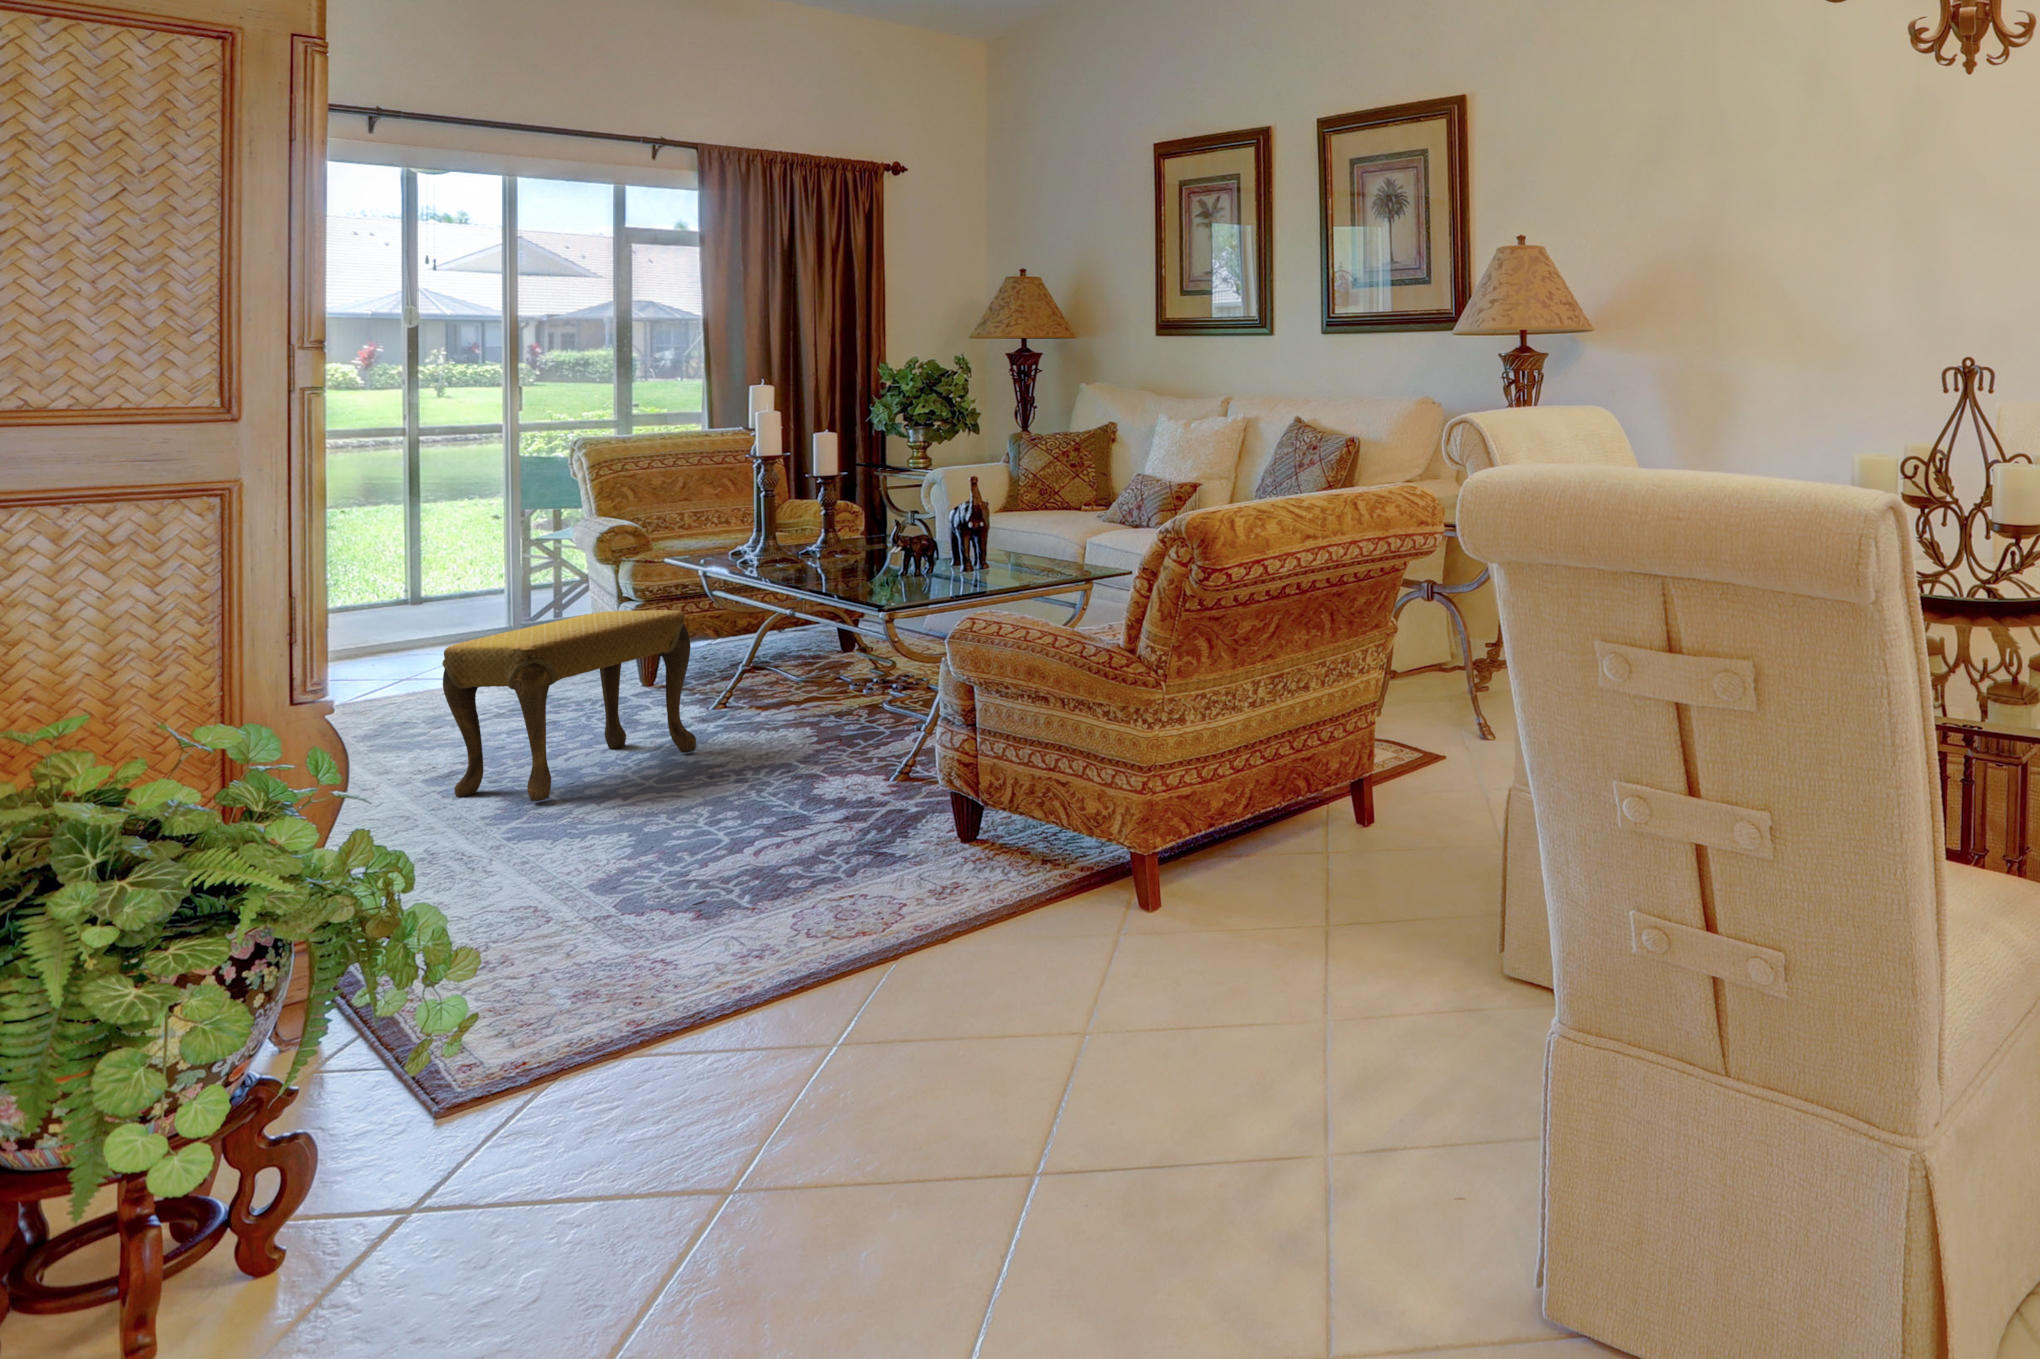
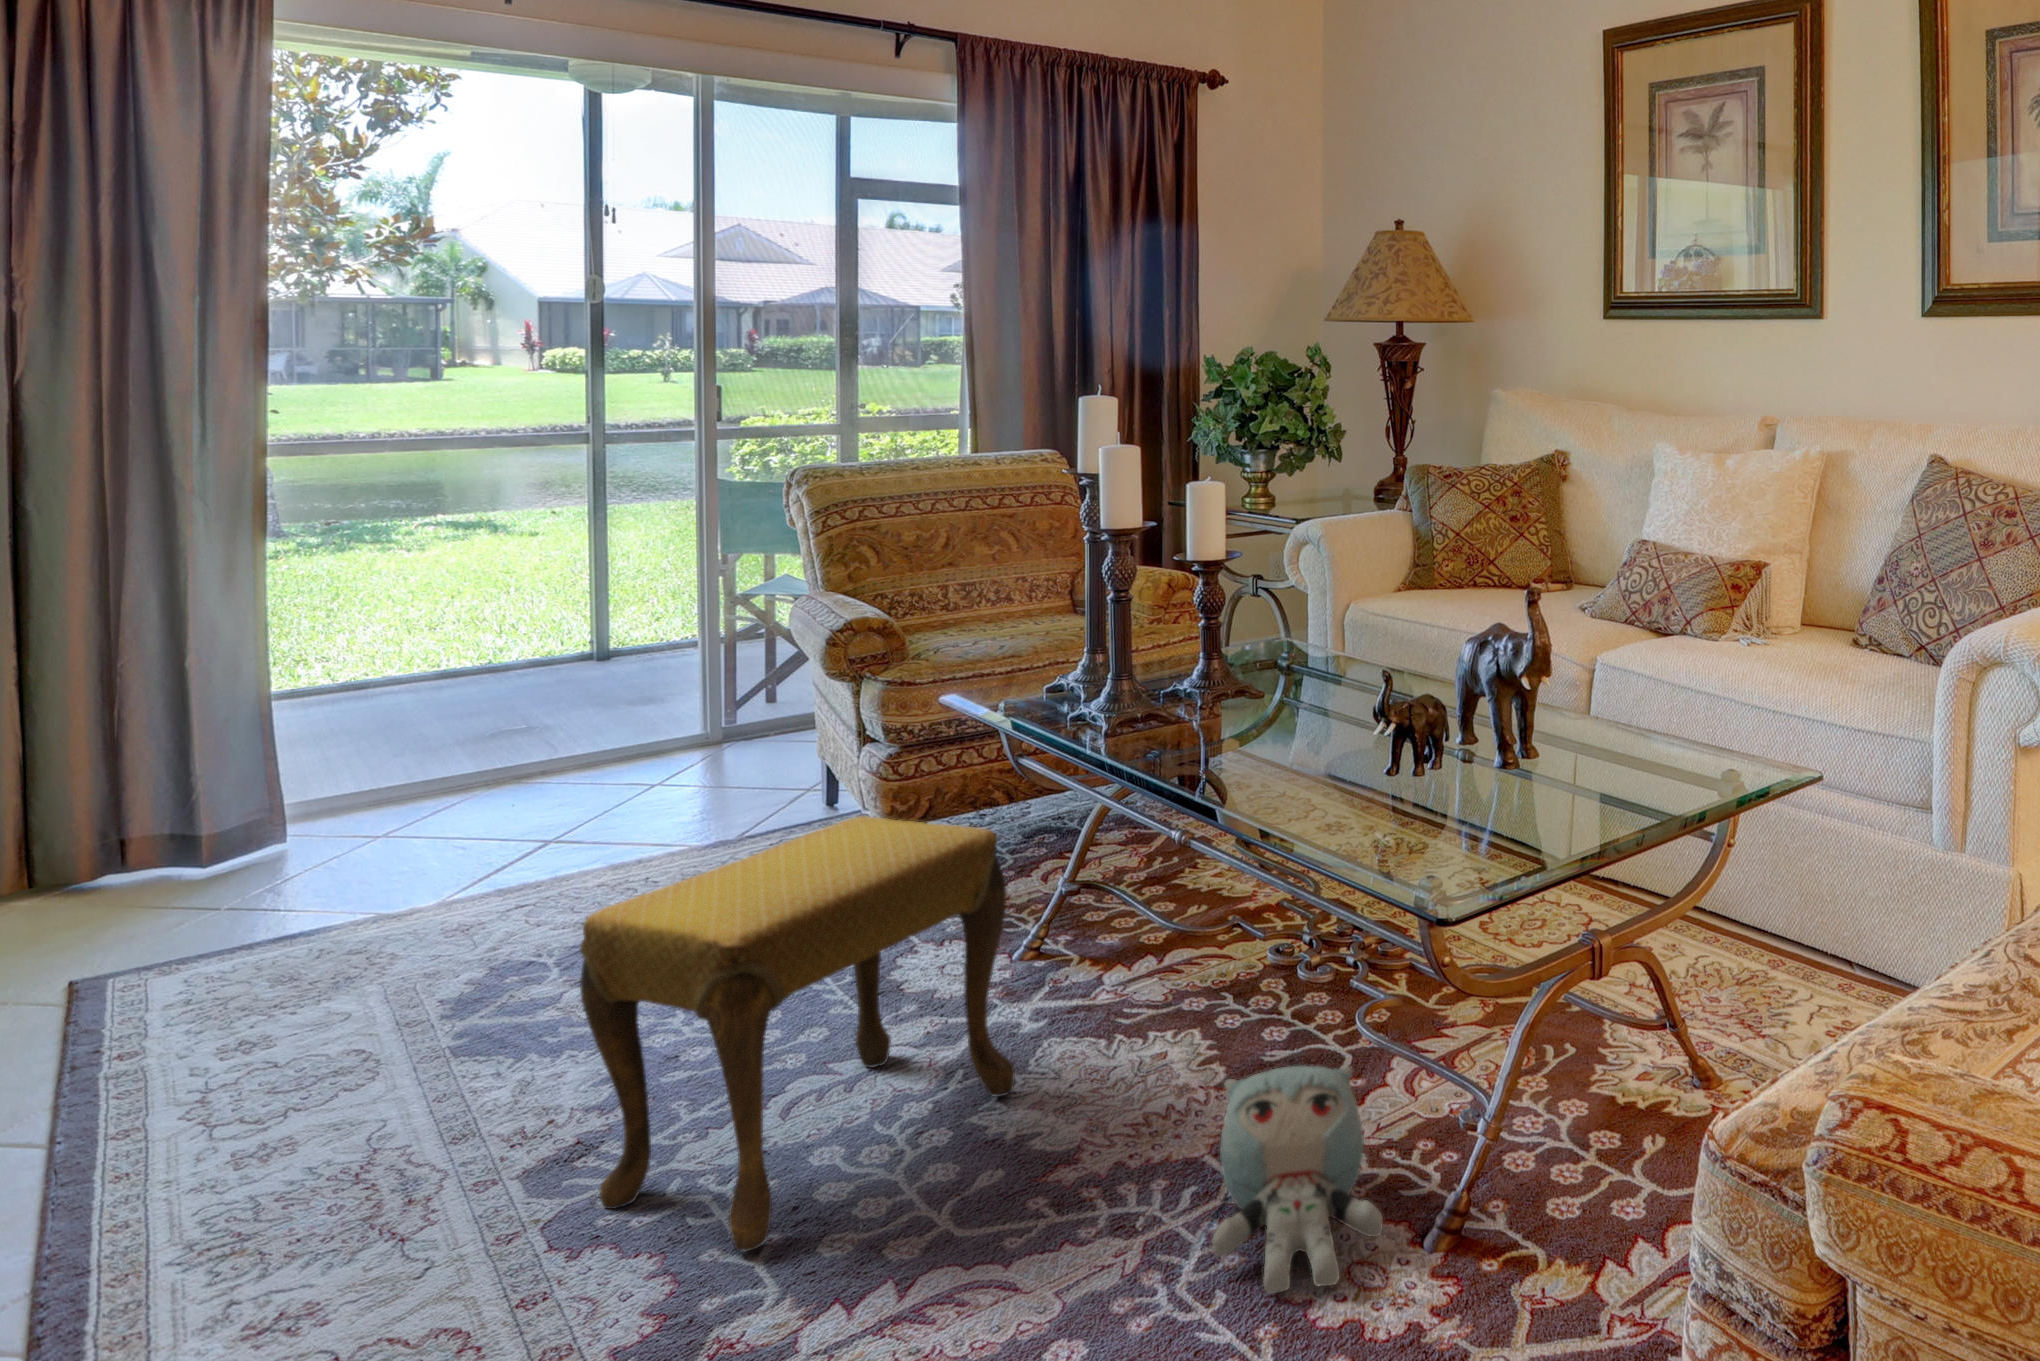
plush toy: none [783,709,873,798] -> present [1212,1066,1383,1293]

